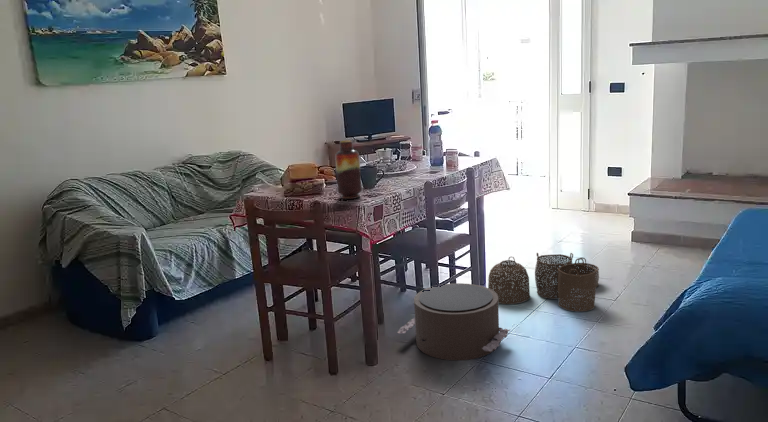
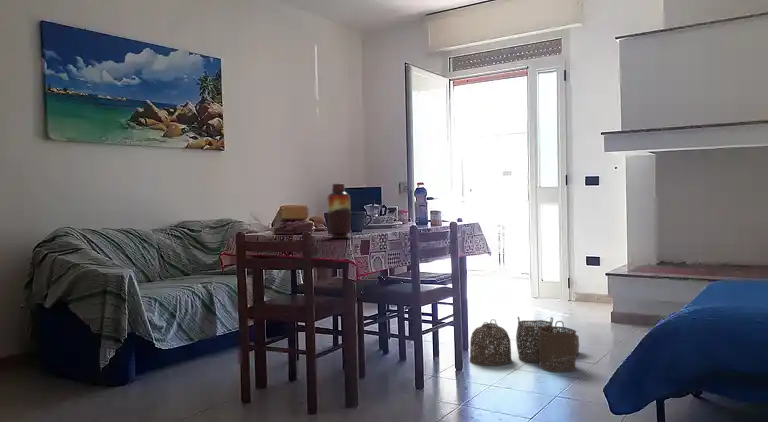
pouf: present [398,283,510,360] -> none [379,336,492,405]

